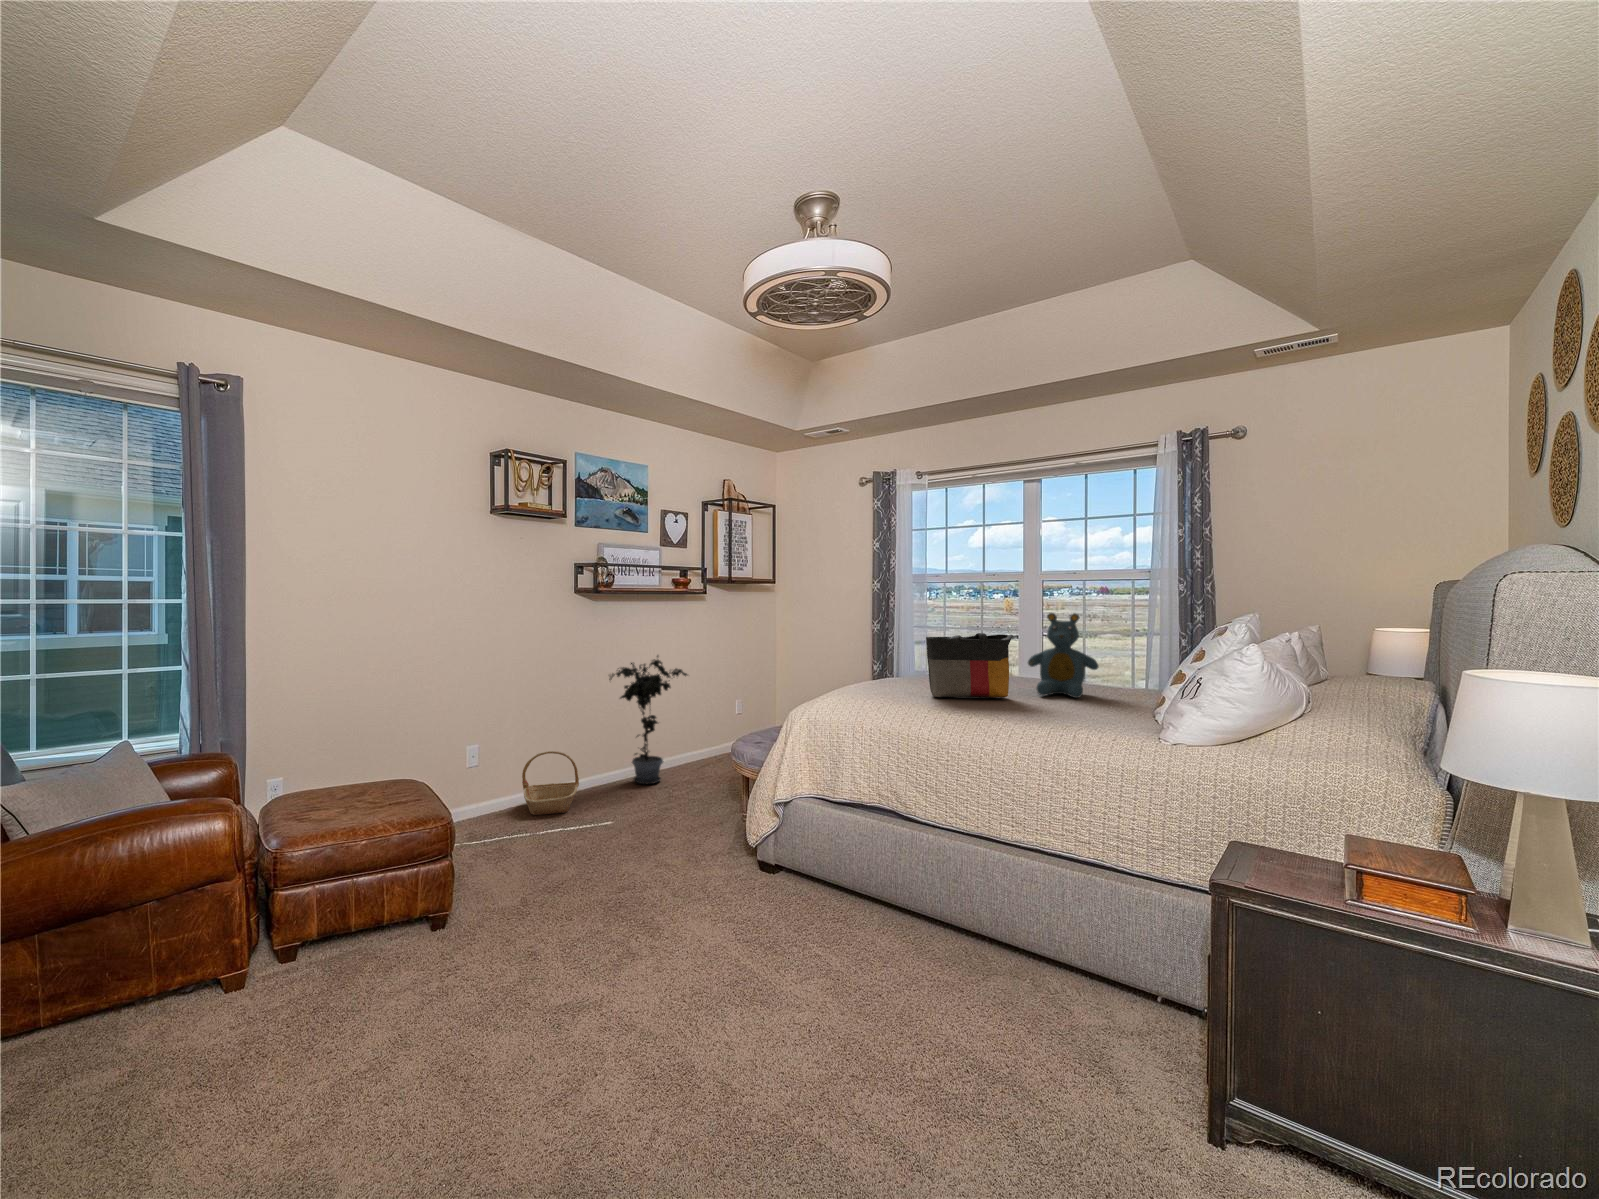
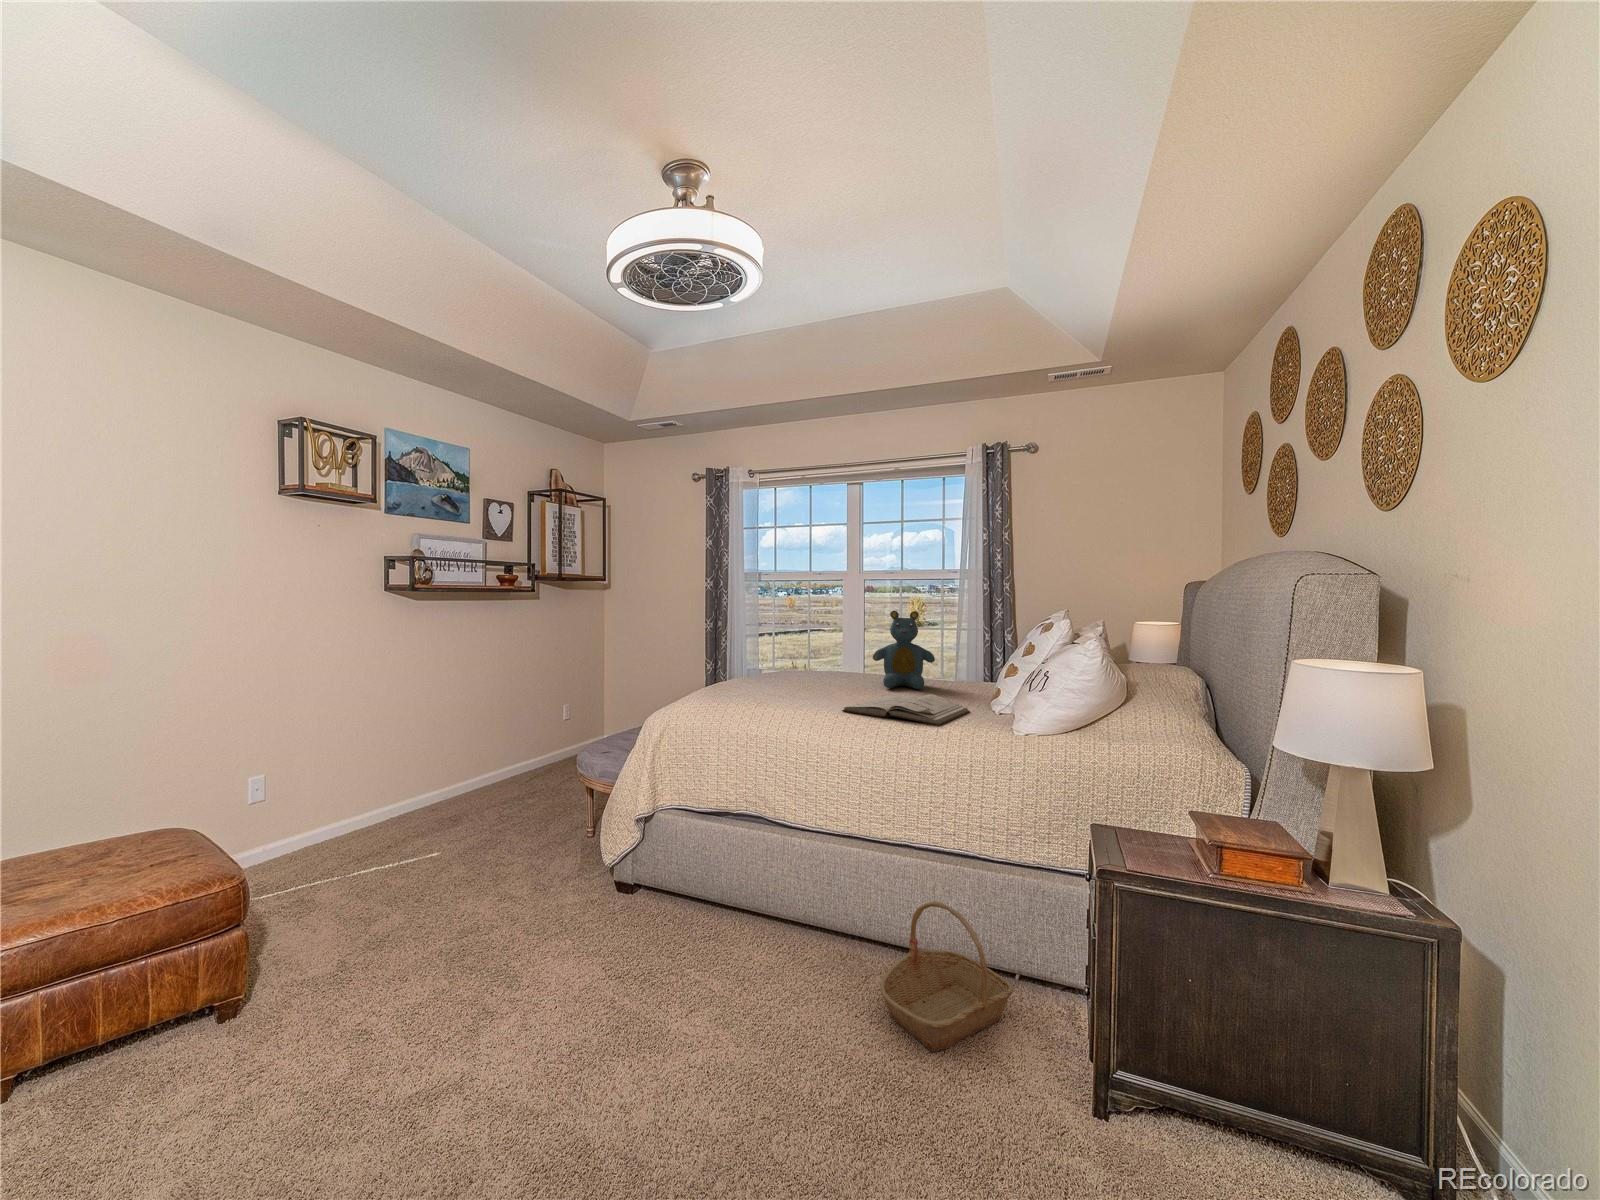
tote bag: present [926,633,1013,698] -> none [785,631,866,695]
potted plant: present [609,656,687,784] -> none [425,655,520,796]
book: none [978,701,1123,731] -> present [842,694,970,726]
basket: present [522,751,579,815] -> present [880,901,1014,1052]

